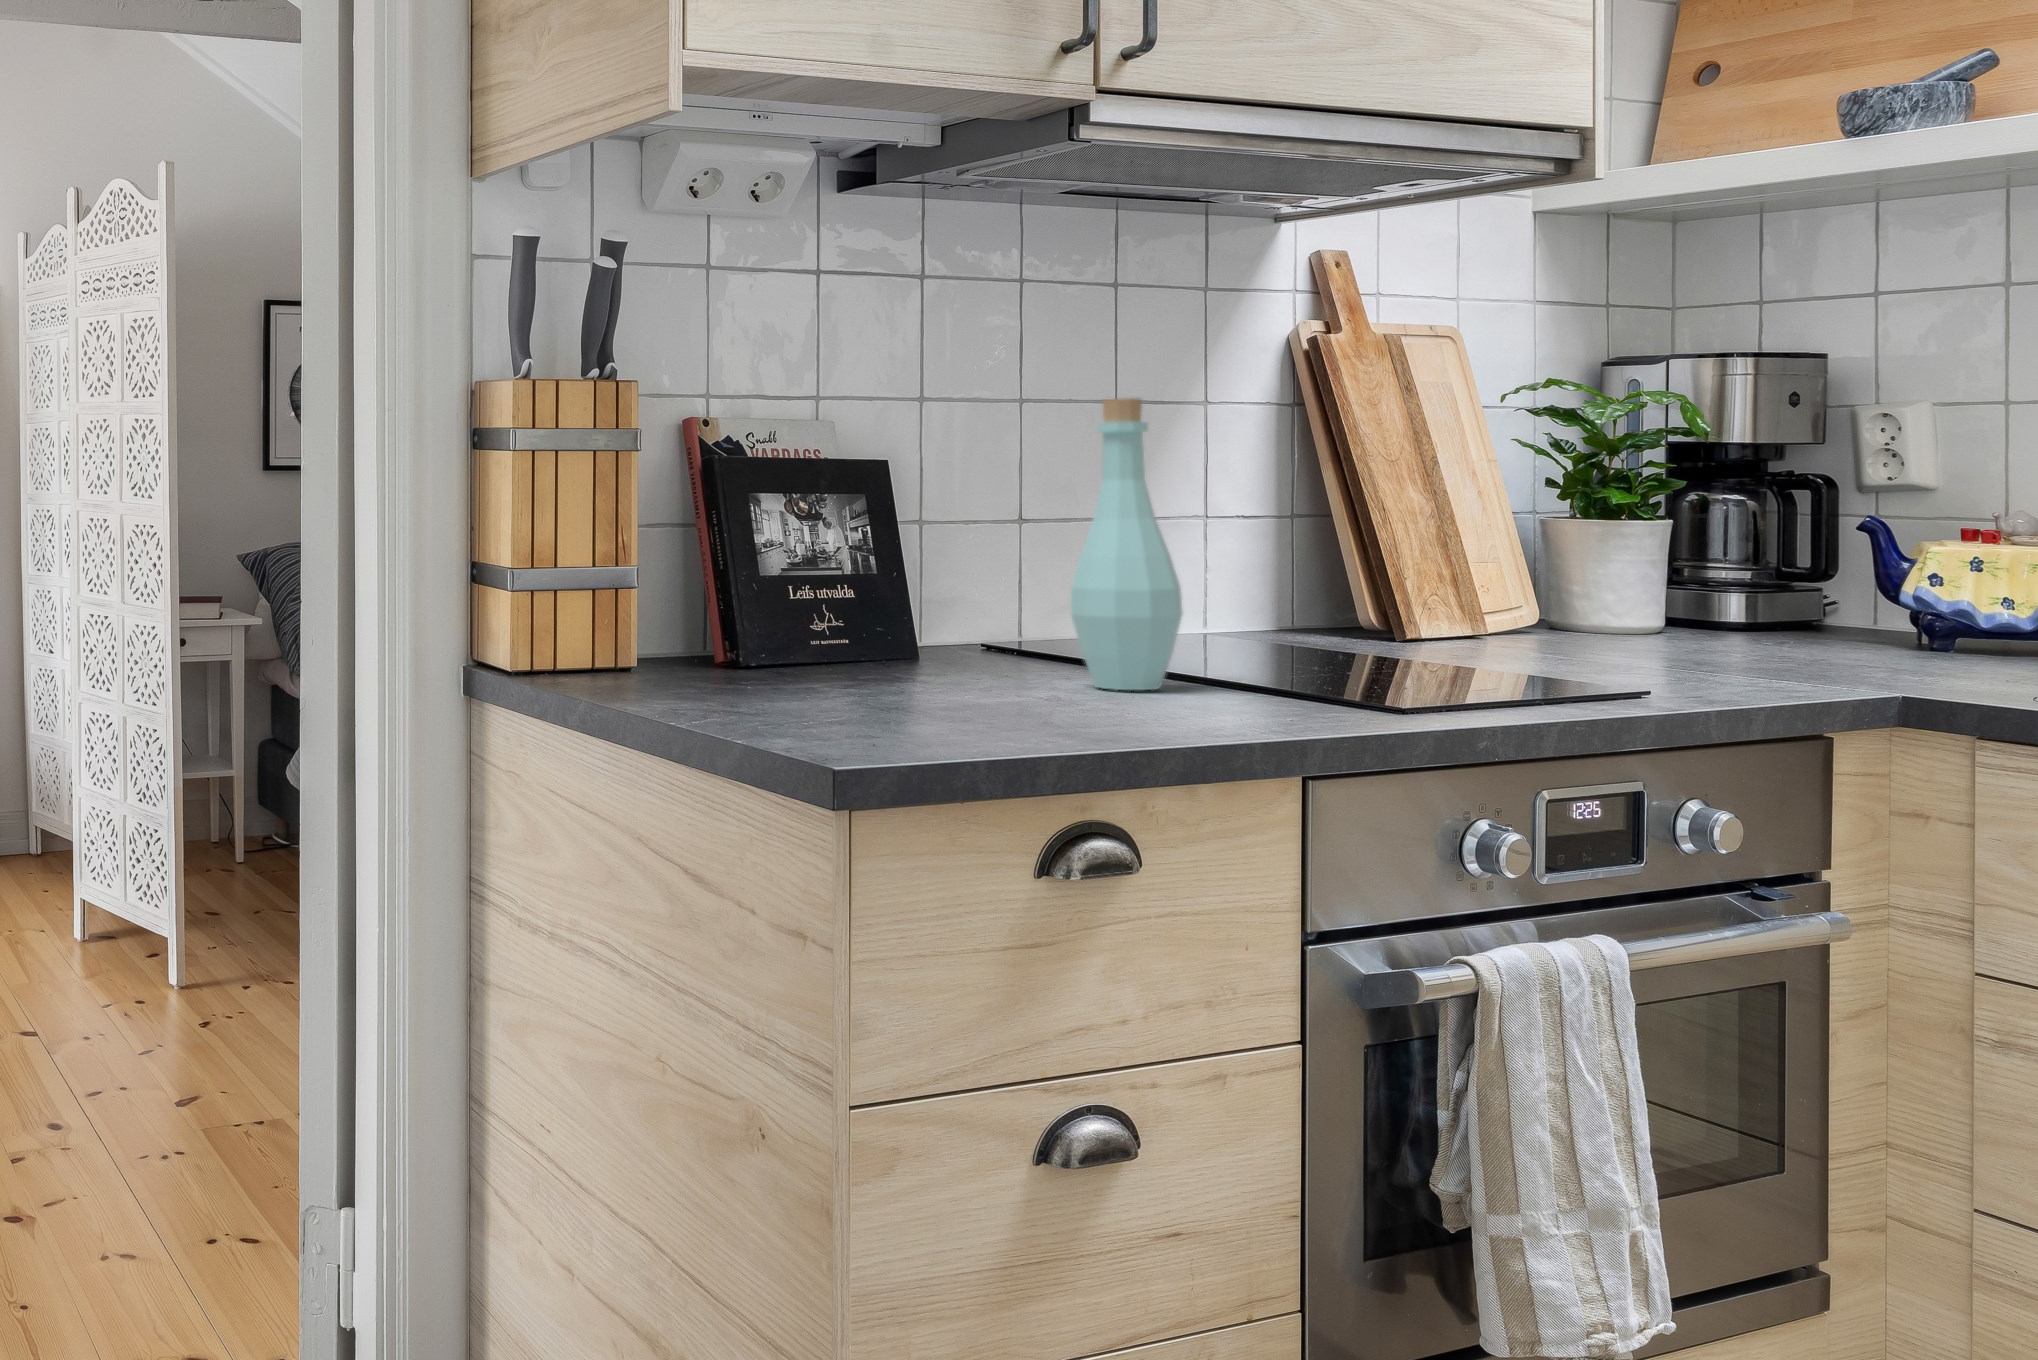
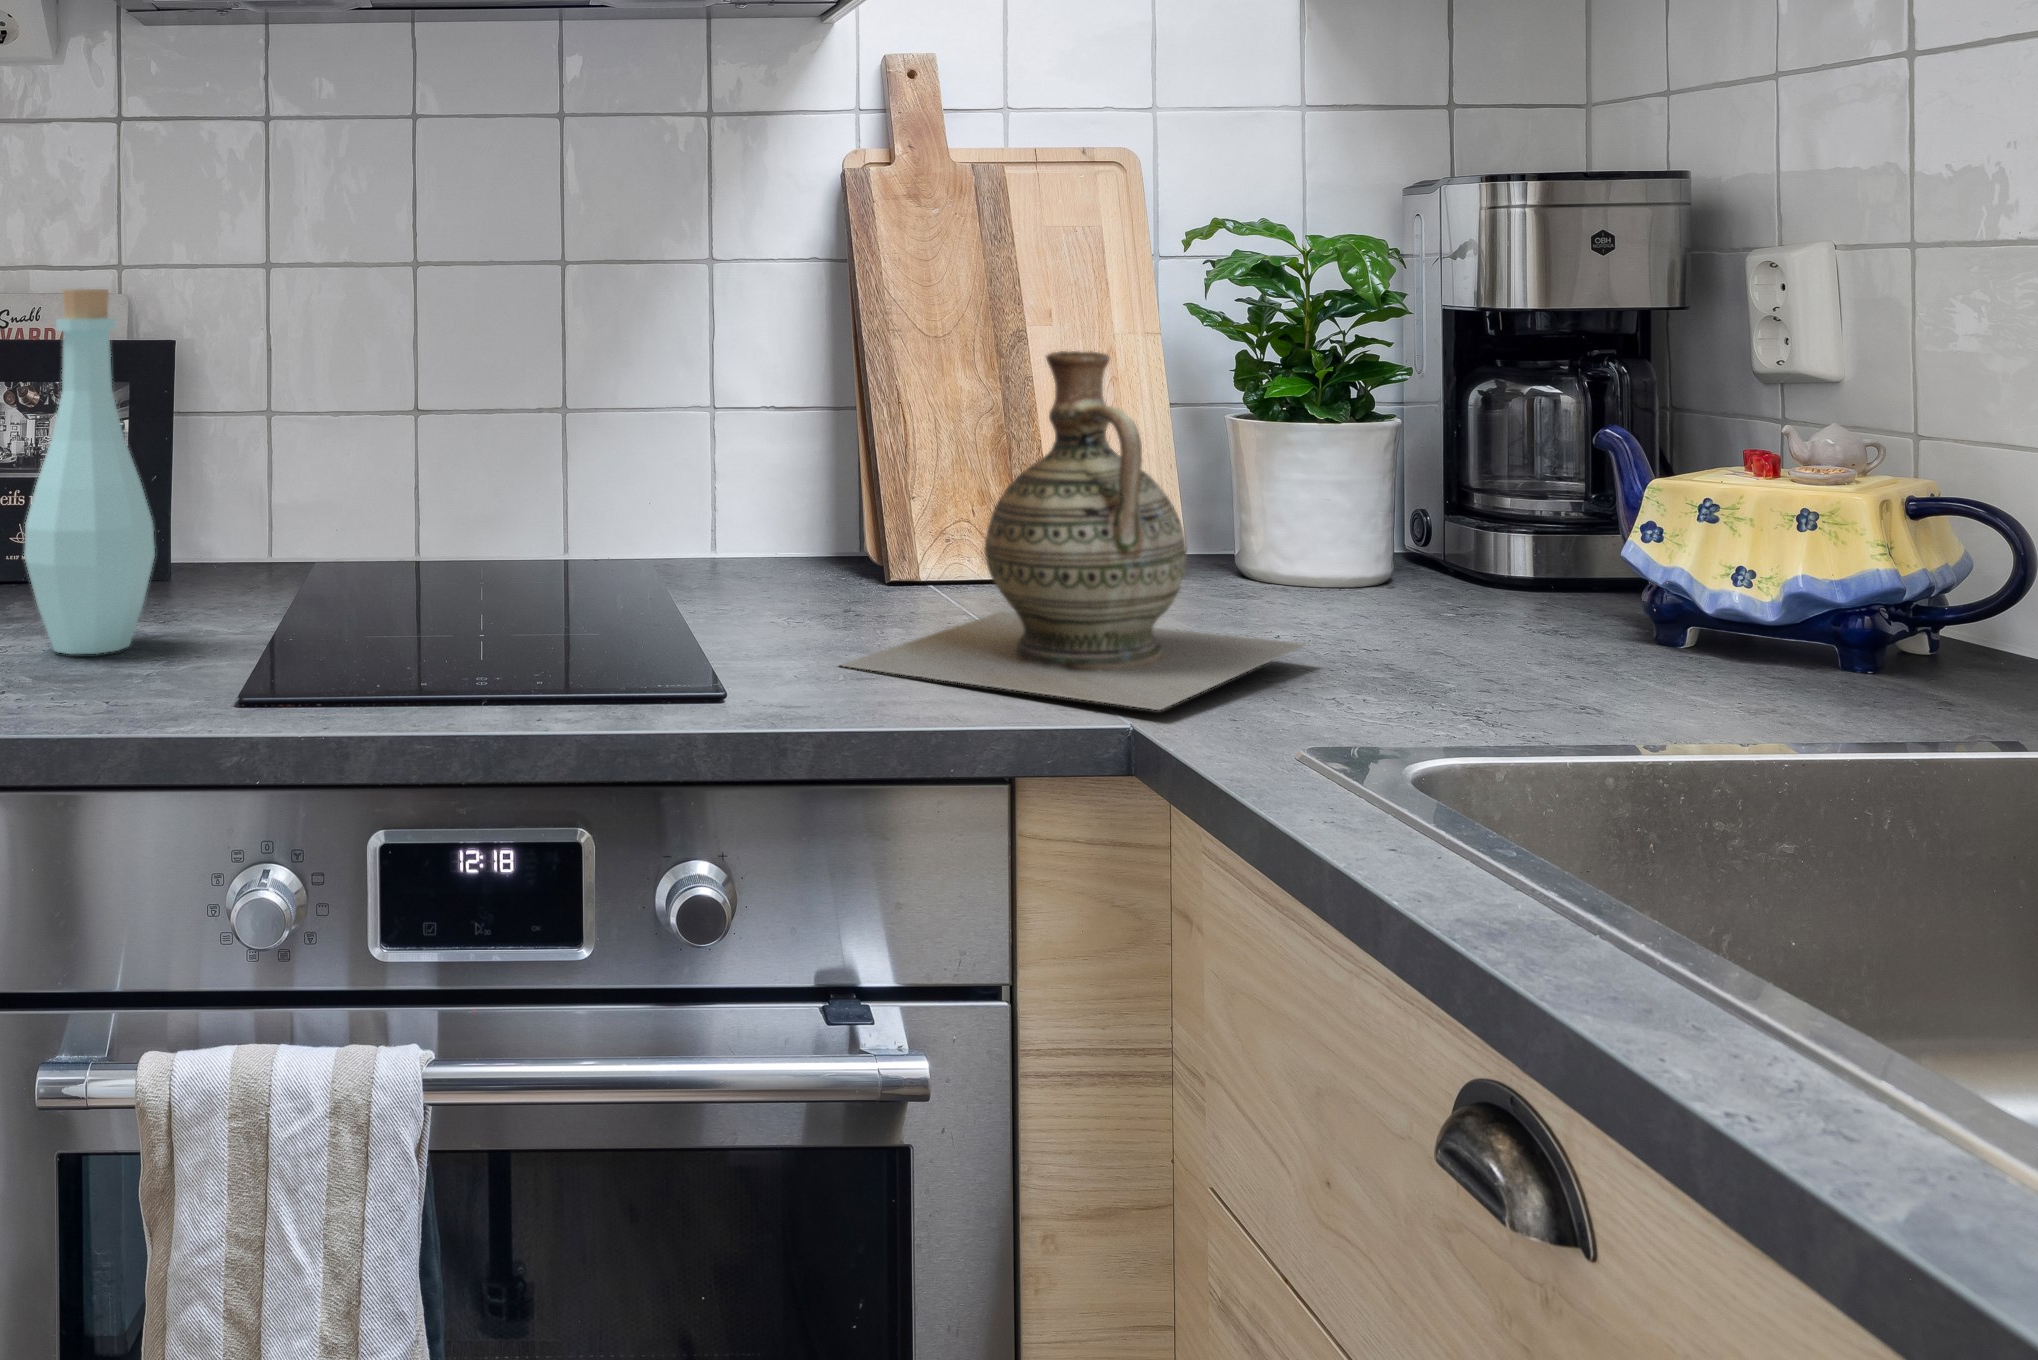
ceramic jug: none [1571,453,1905,674] -> present [841,351,1305,710]

